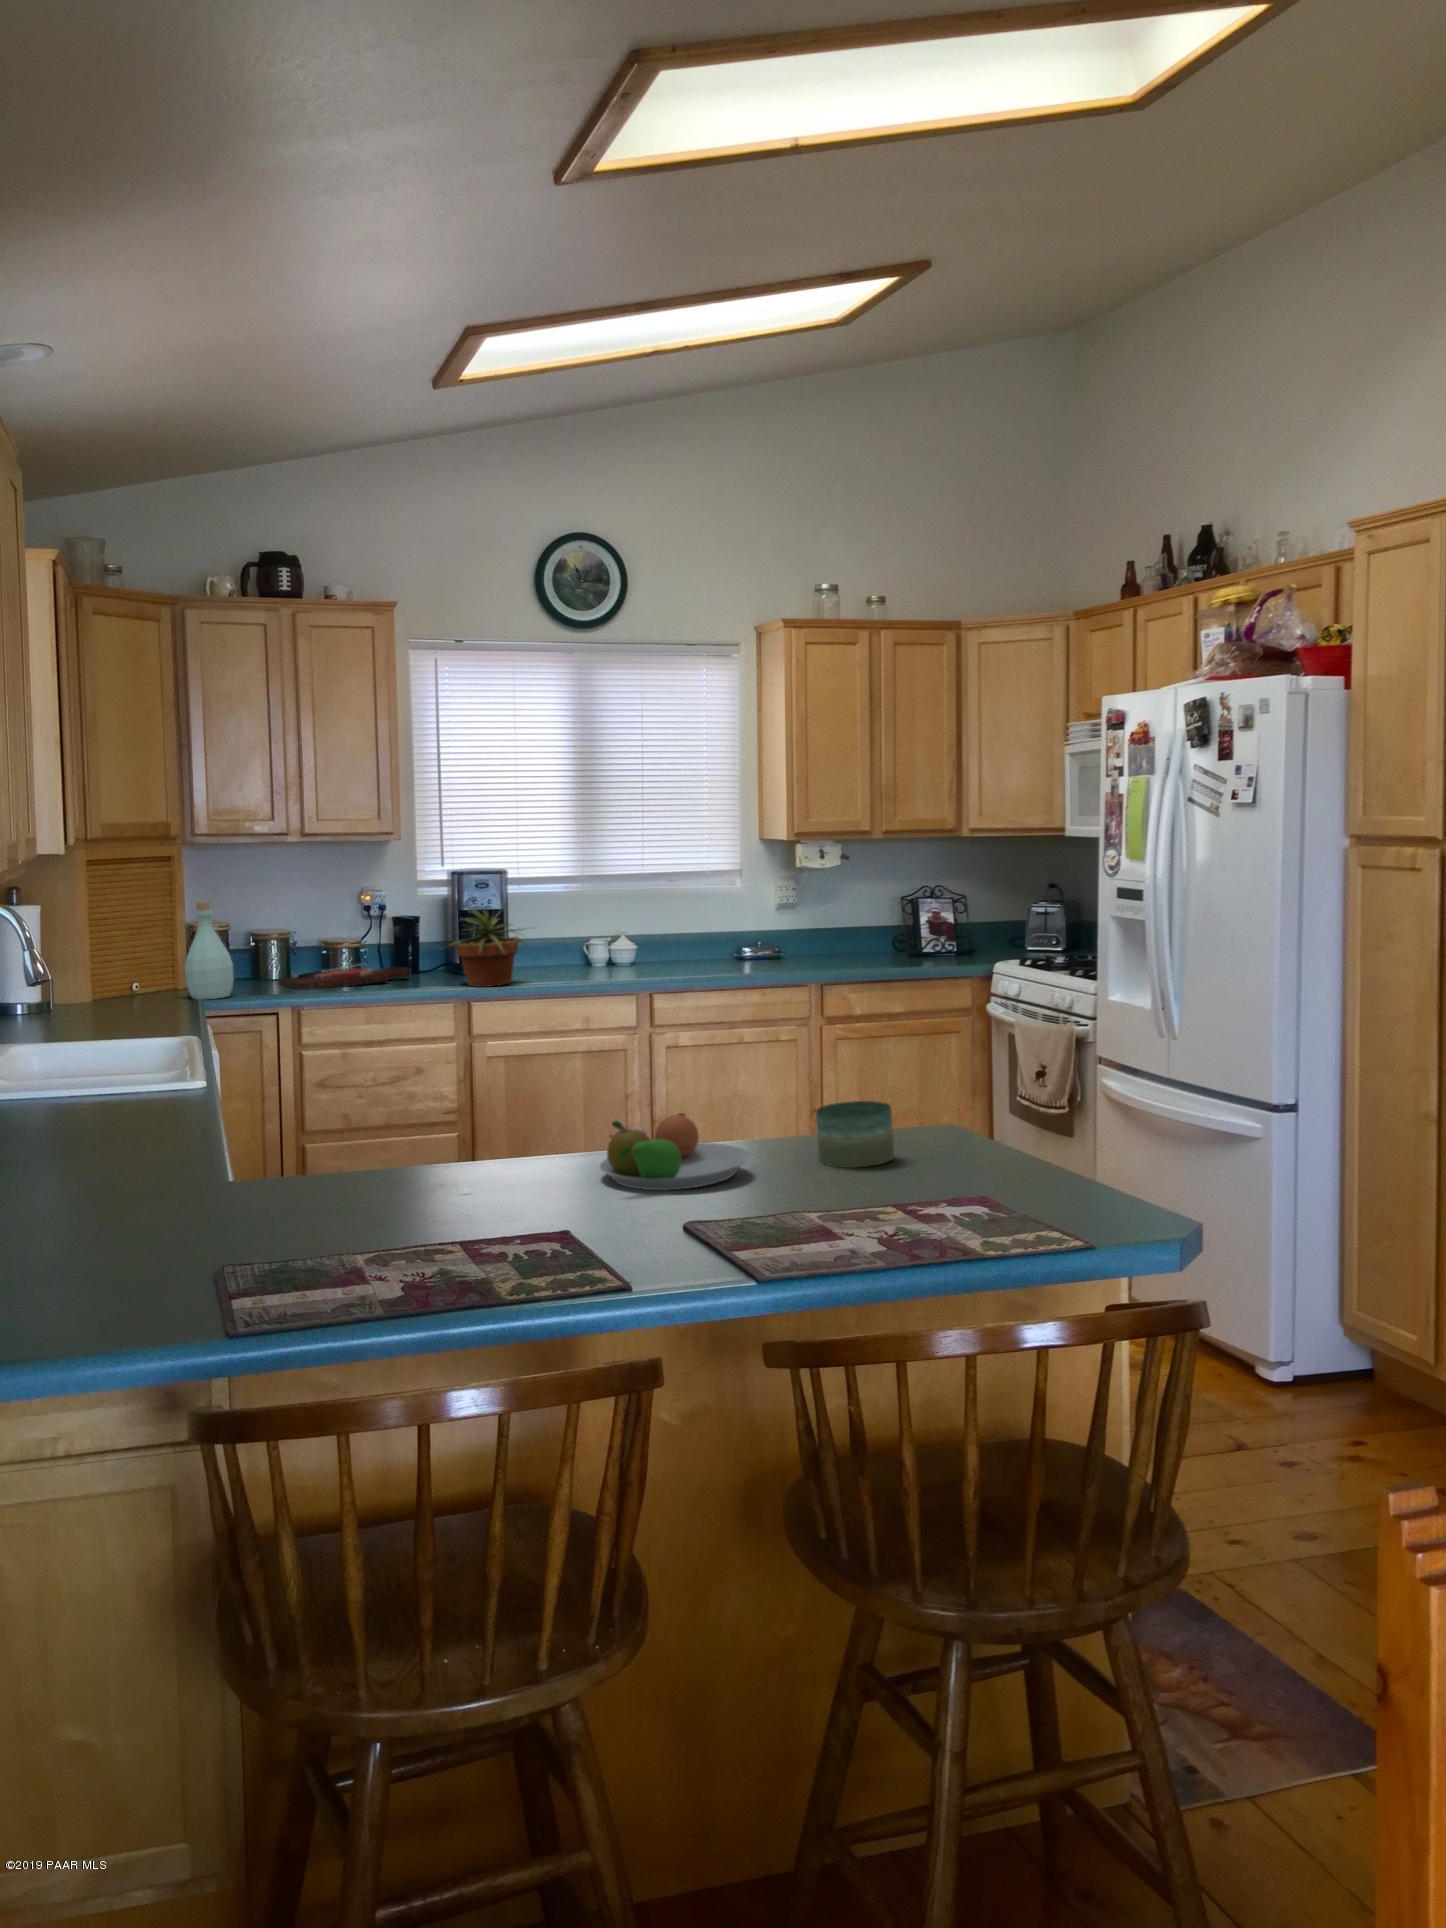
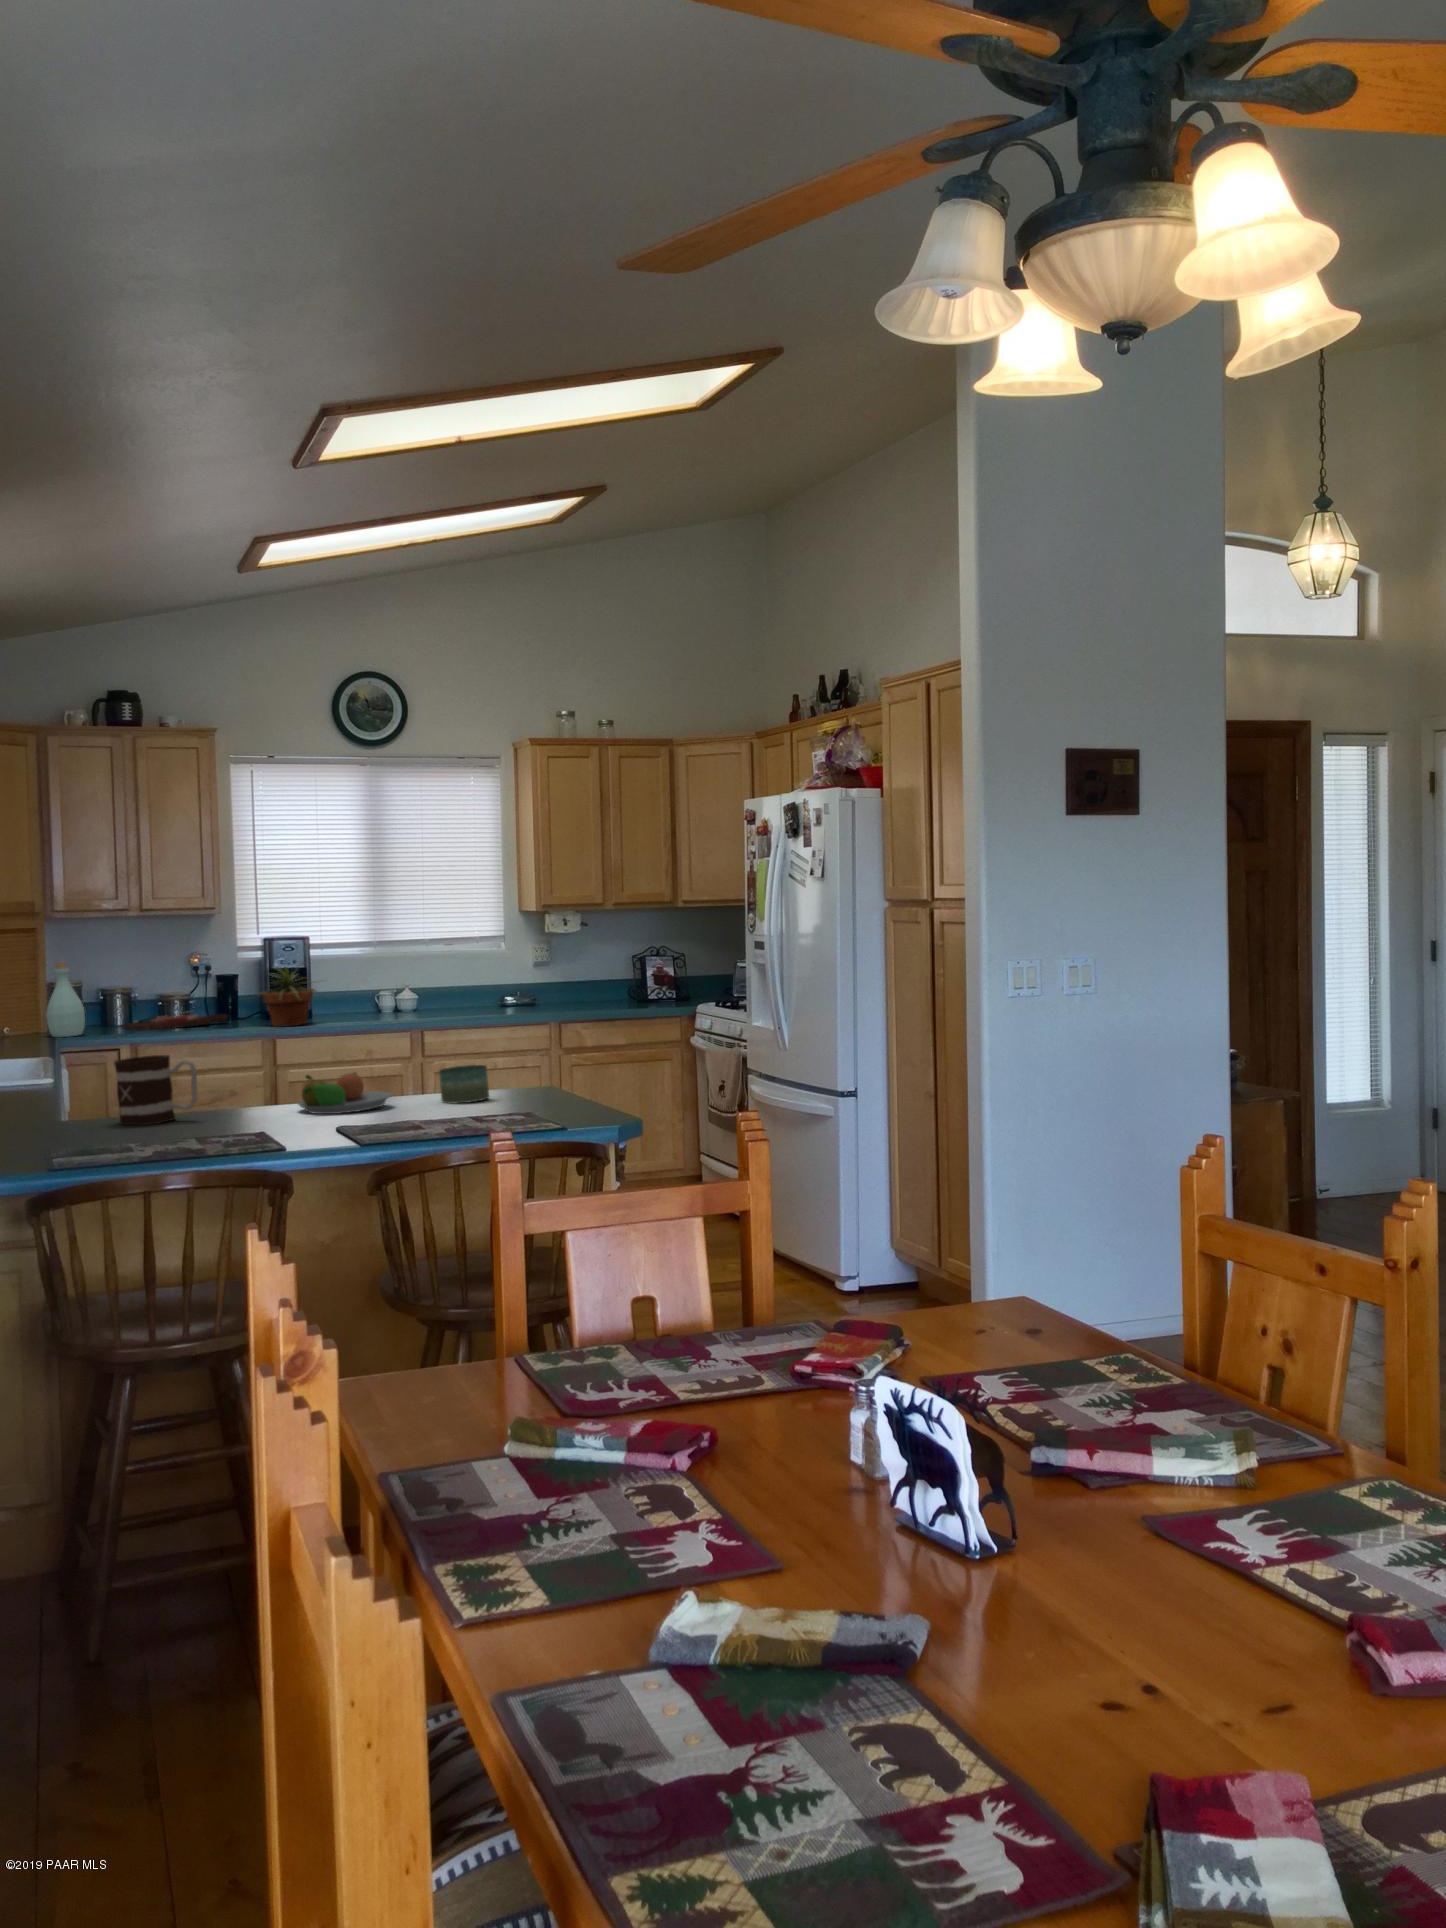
mug: none [311,1088,446,1212] -> present [114,1055,198,1125]

